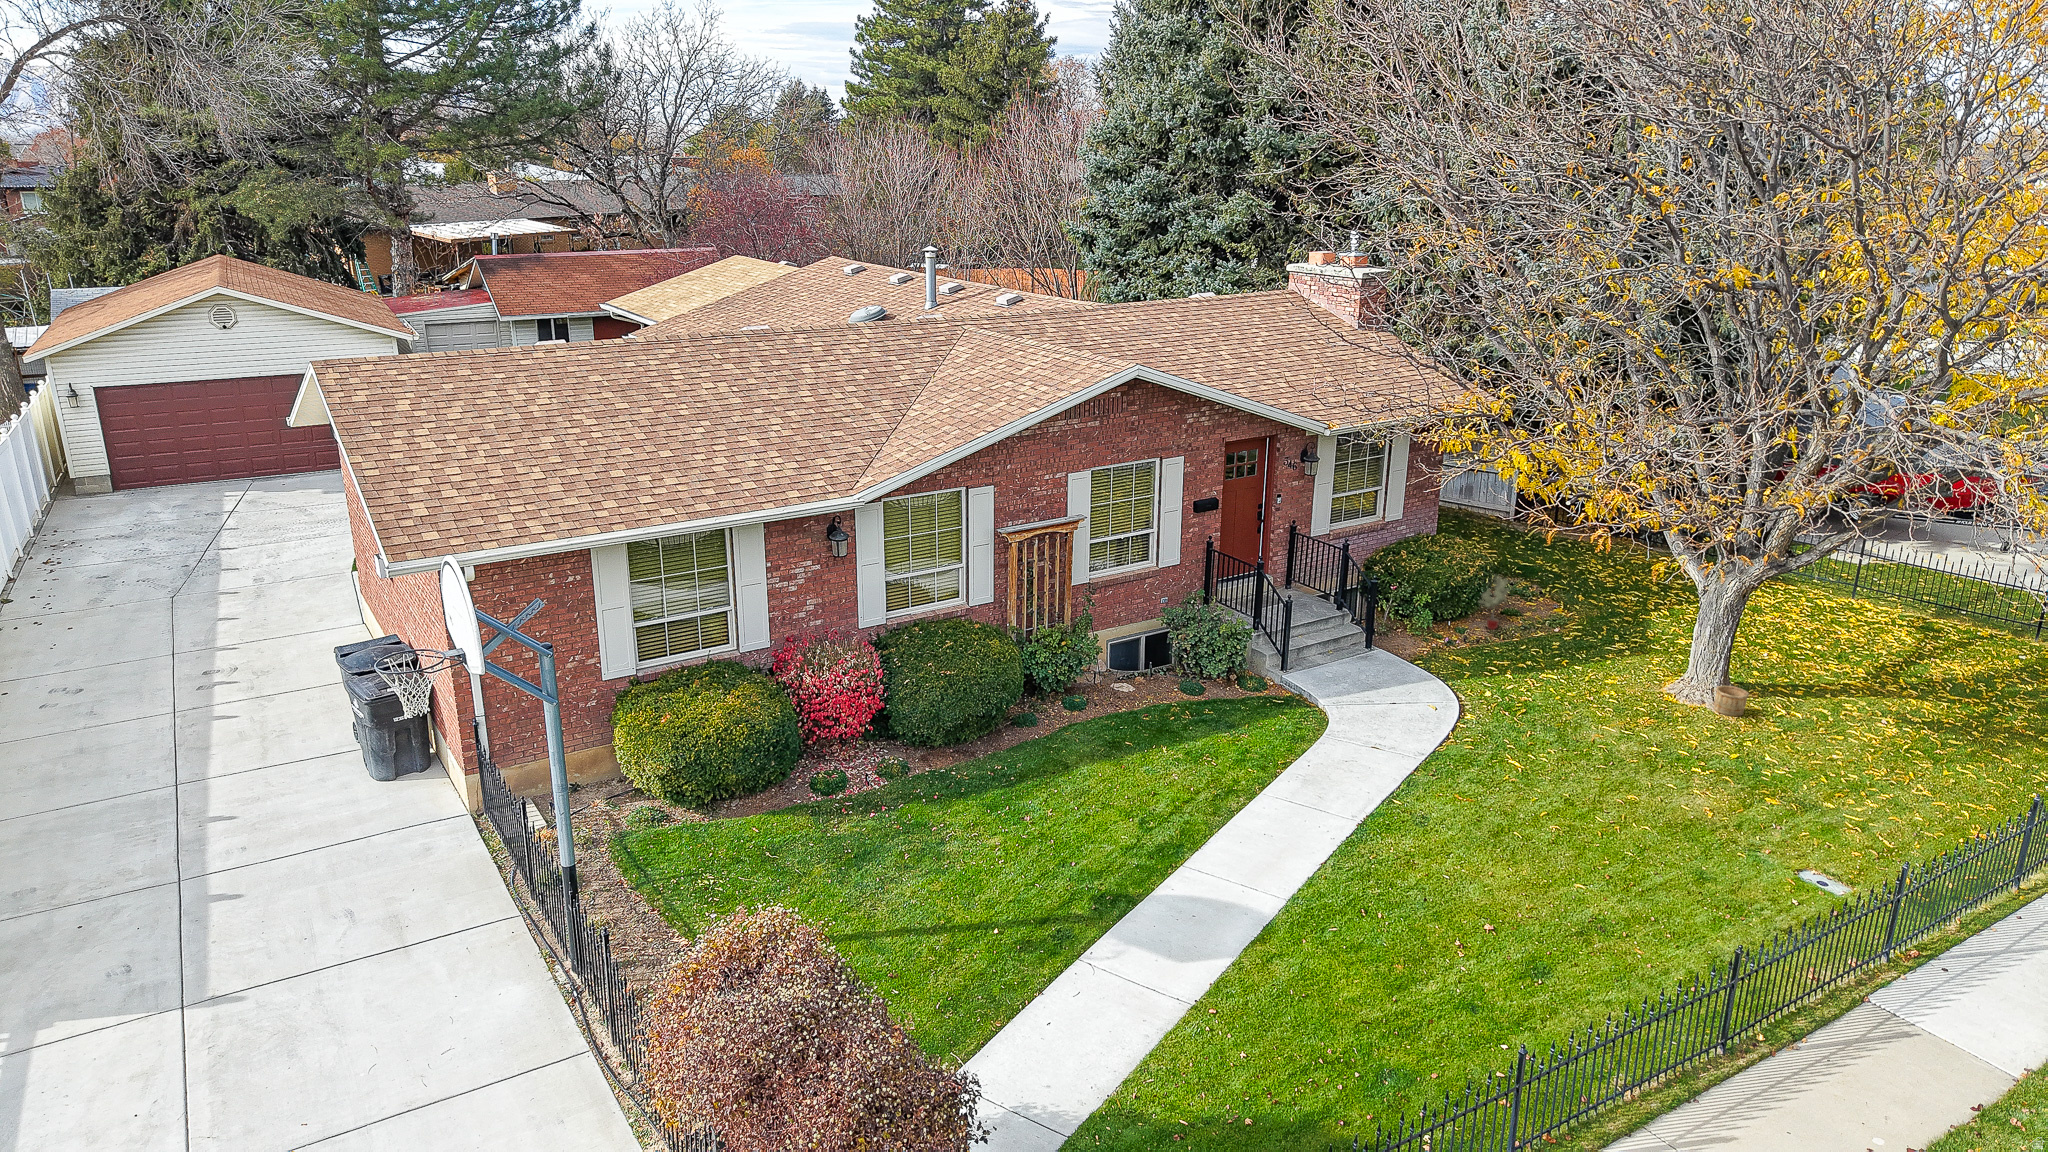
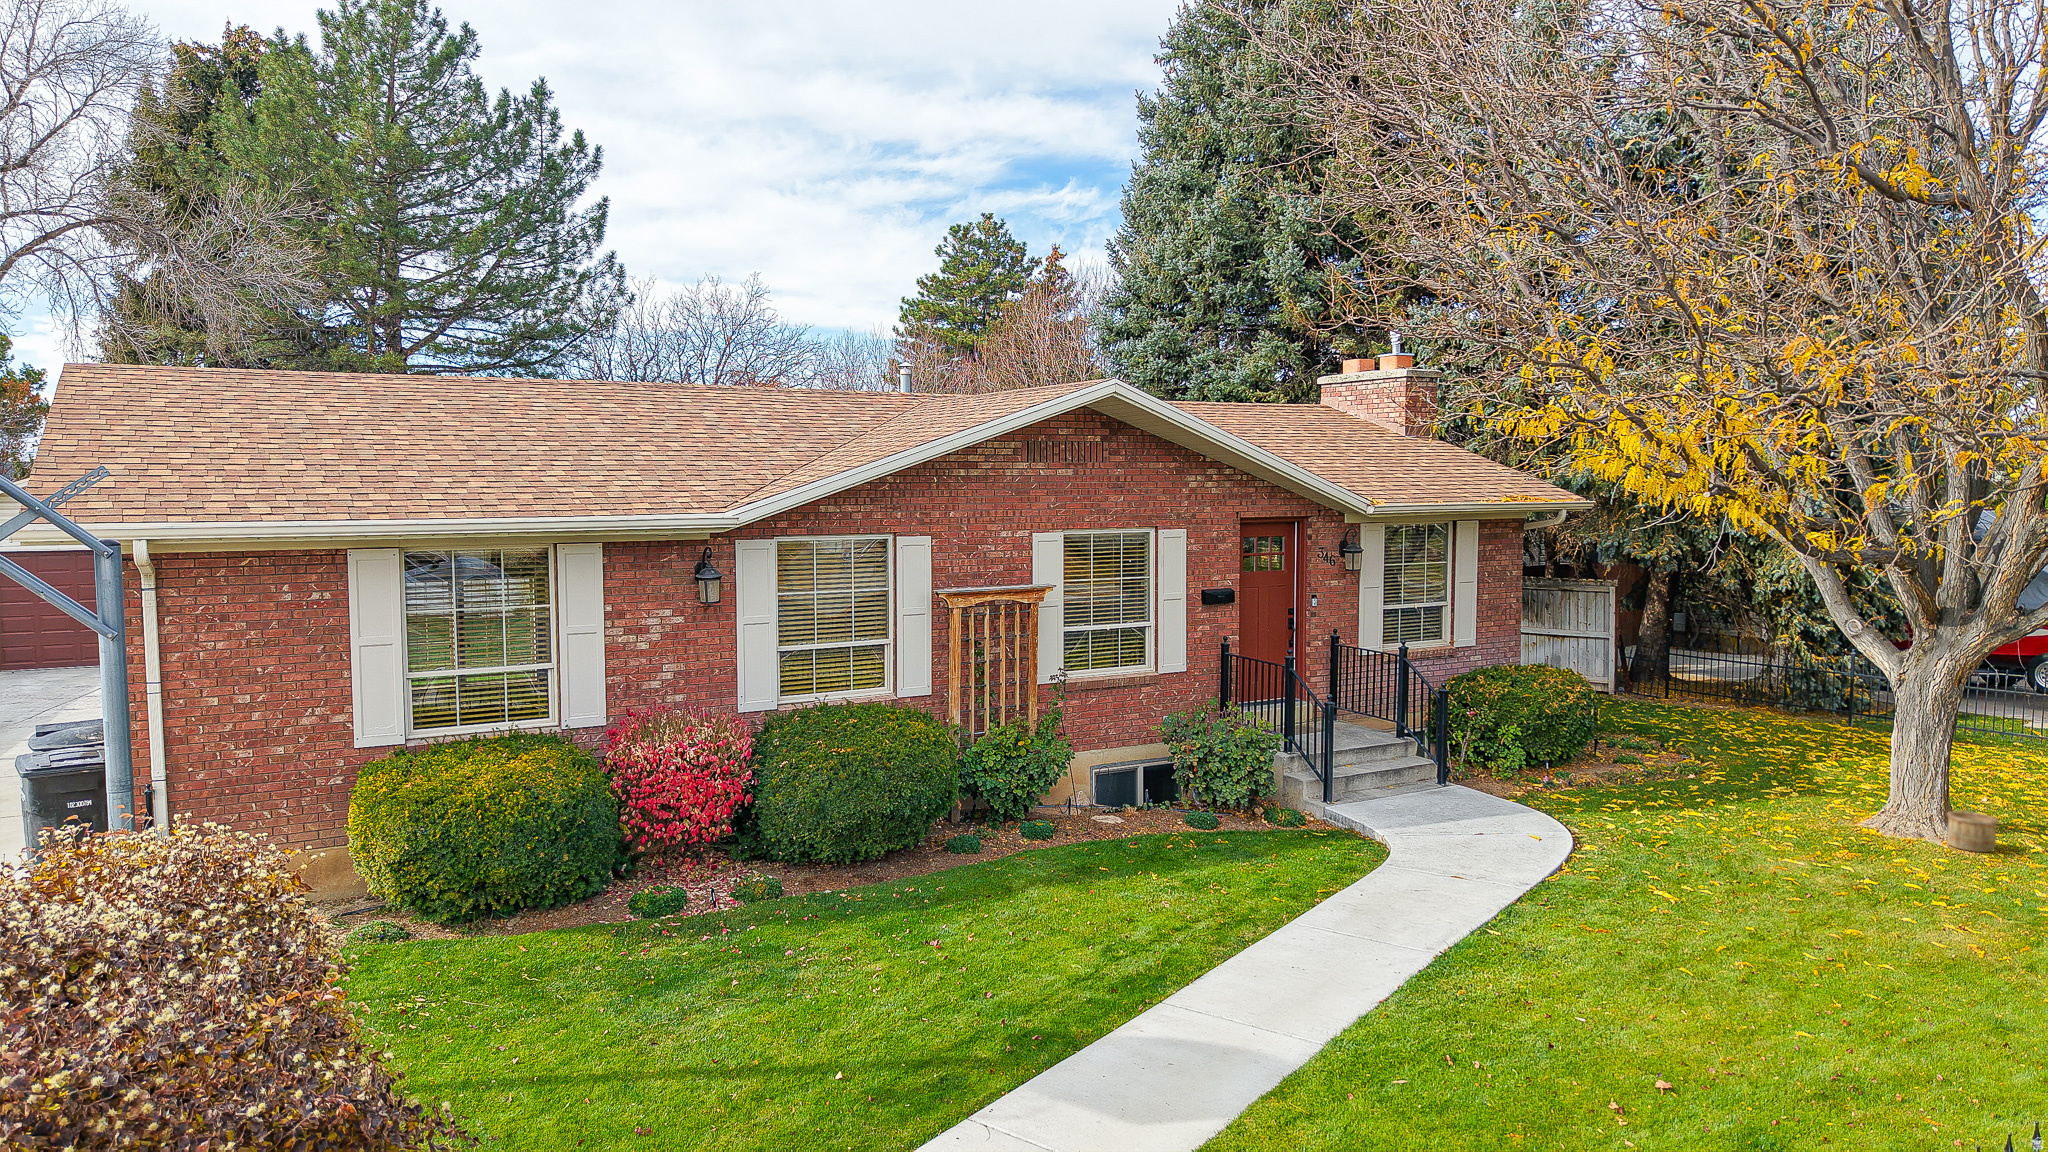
potted tree: present [1480,577,1509,630] -> none [1583,699,1626,773]

